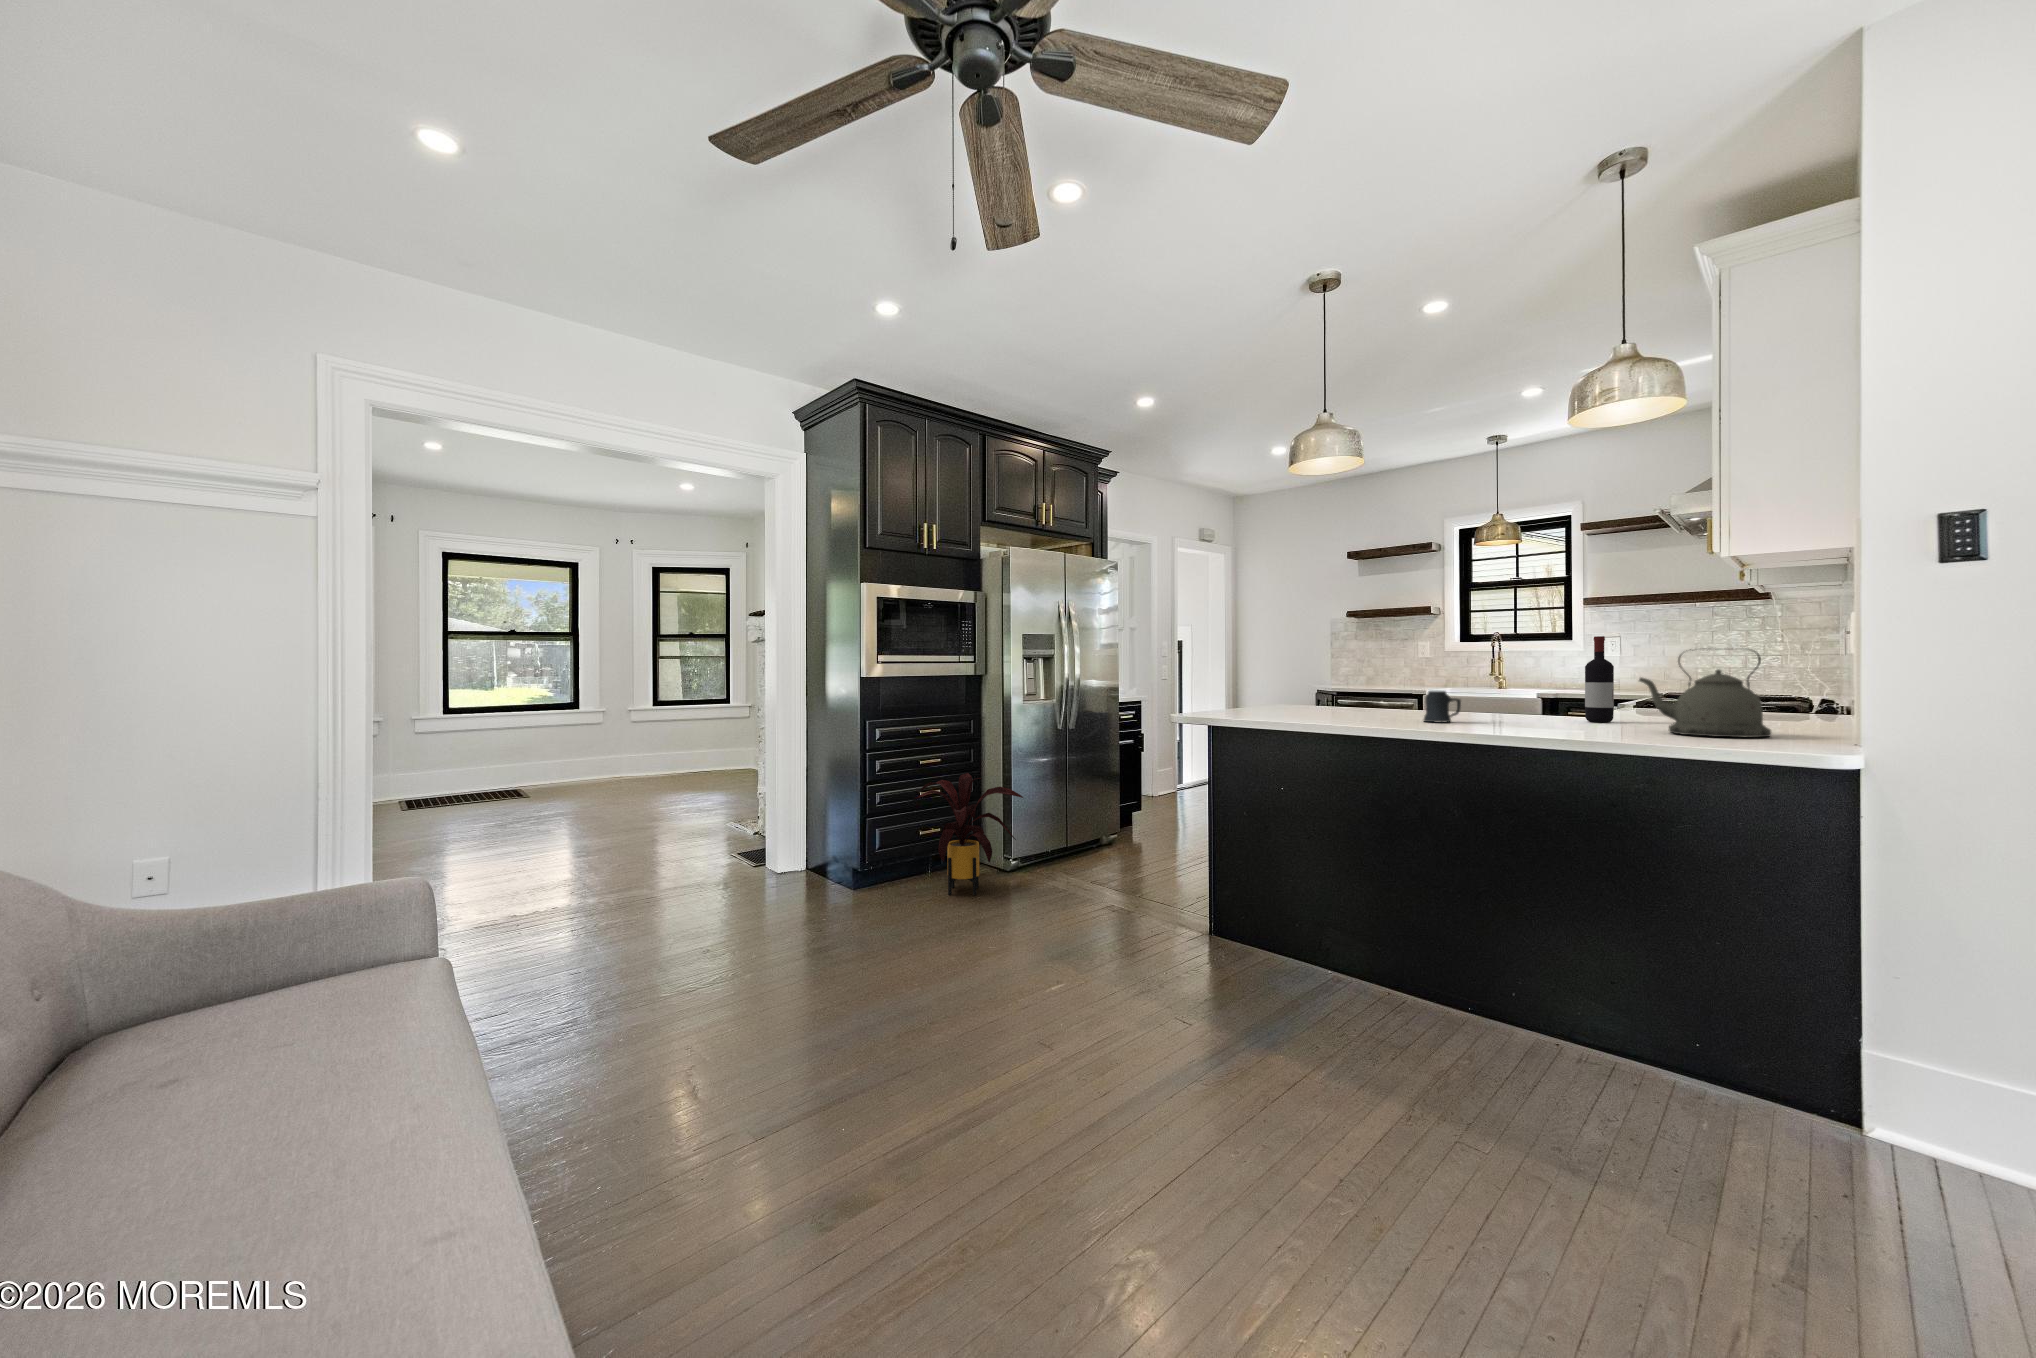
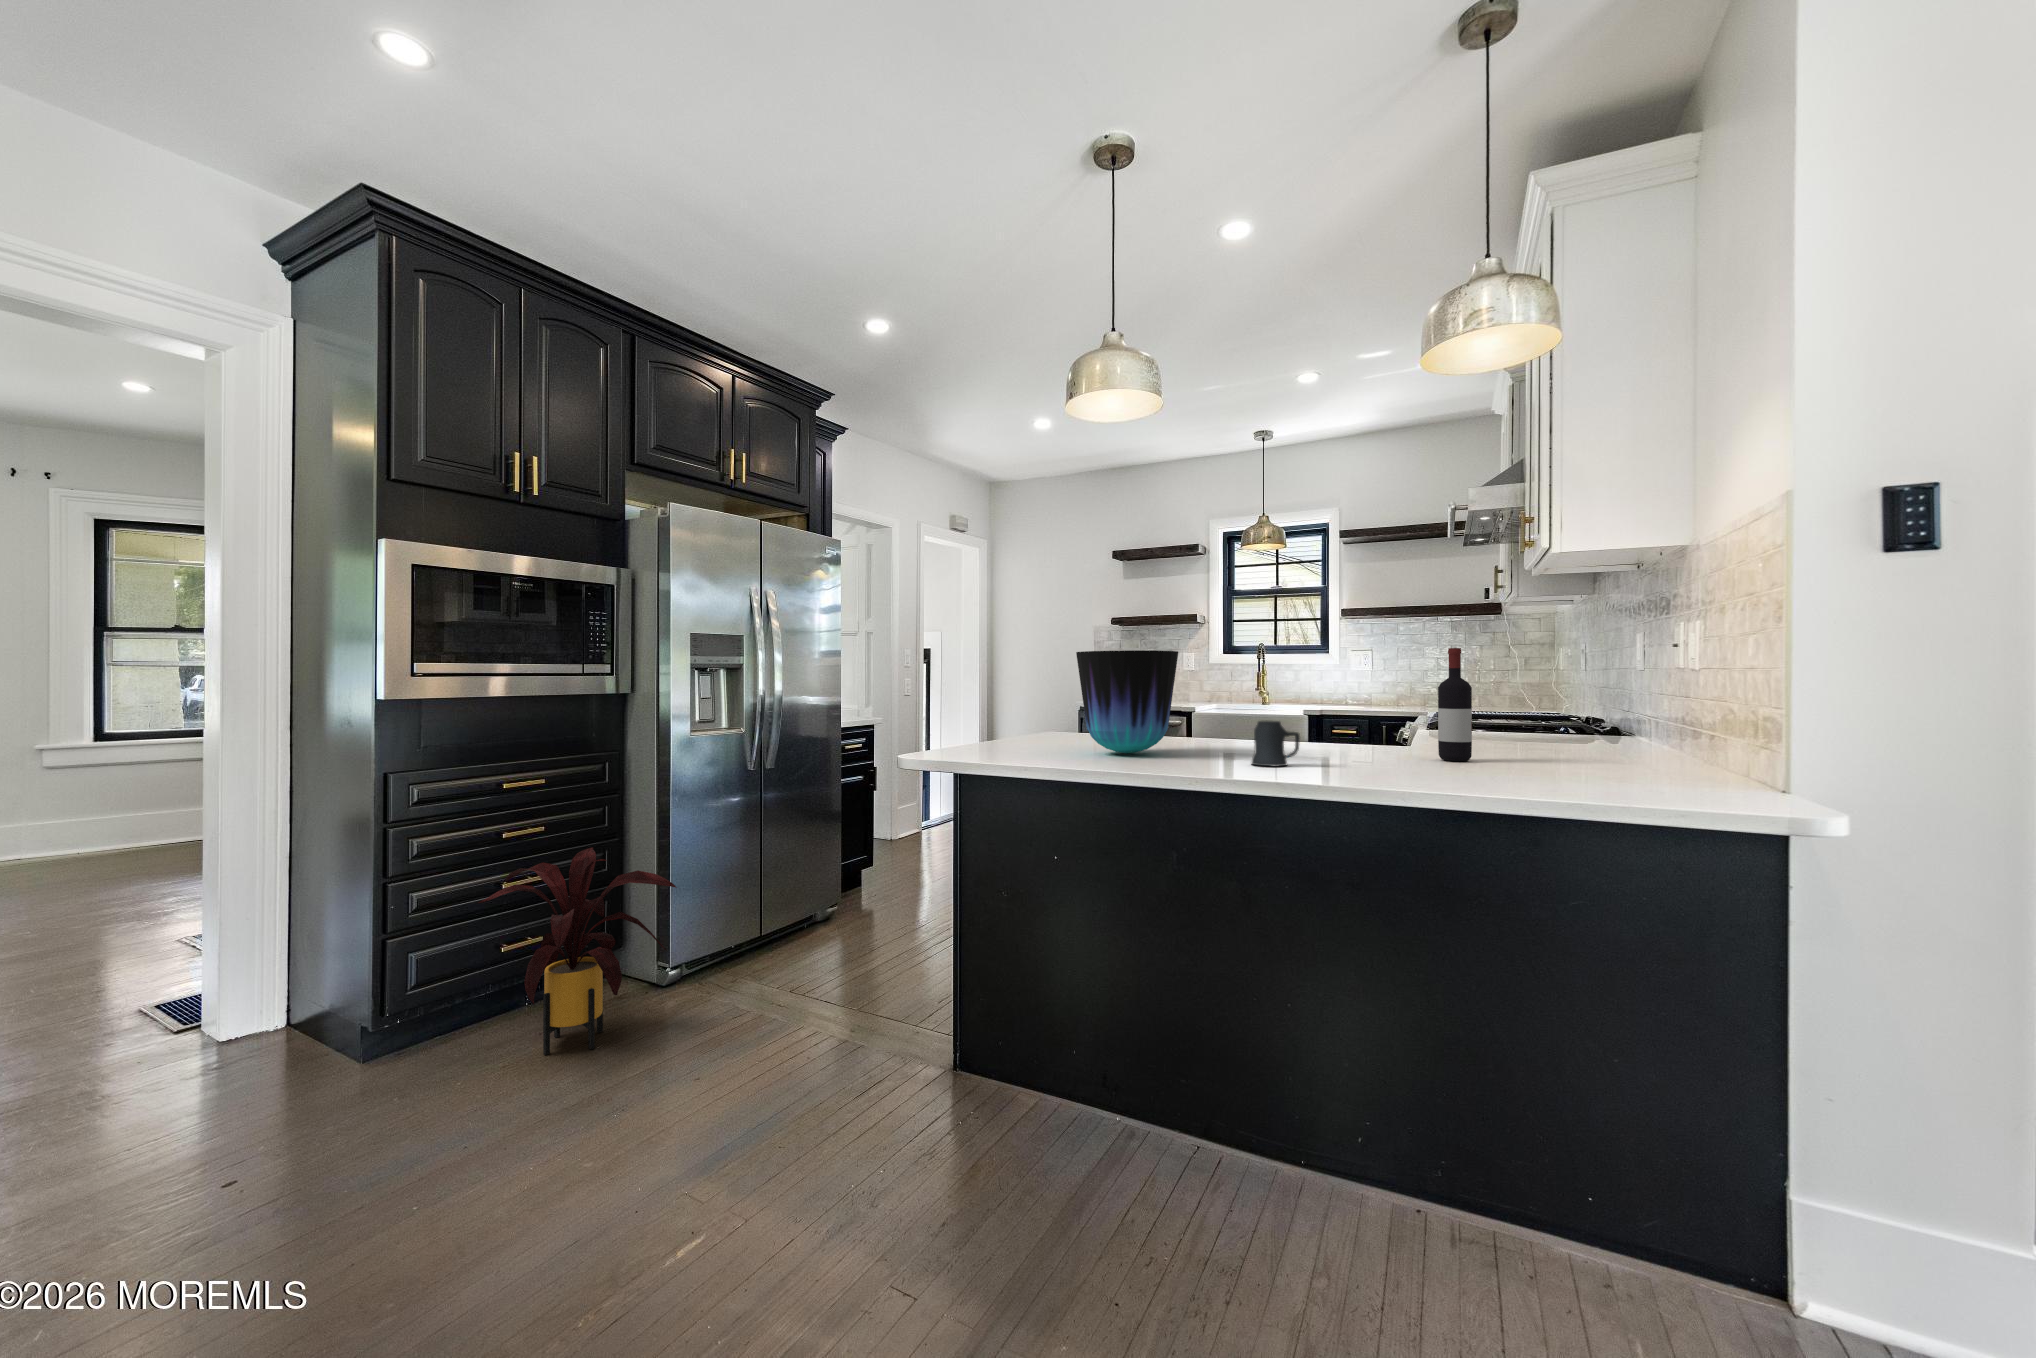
vase: none [1295,642,1373,715] -> present [1076,650,1178,753]
kettle: present [1639,649,1771,738] -> none [1537,666,1701,790]

